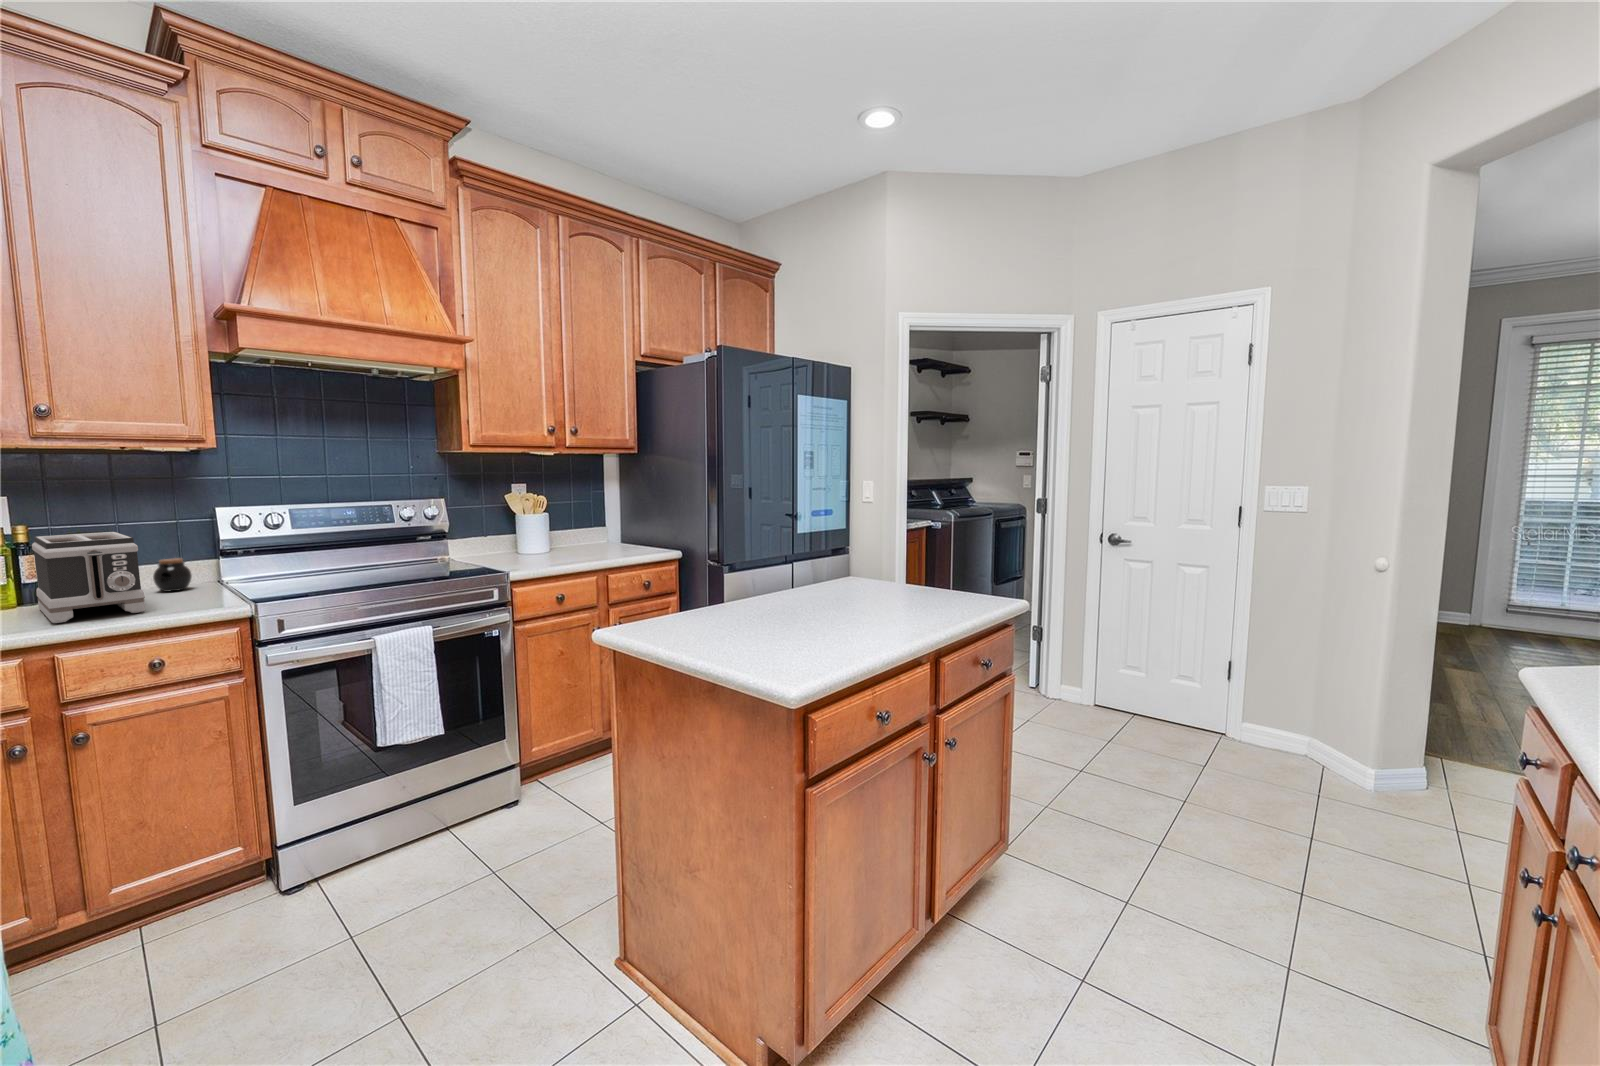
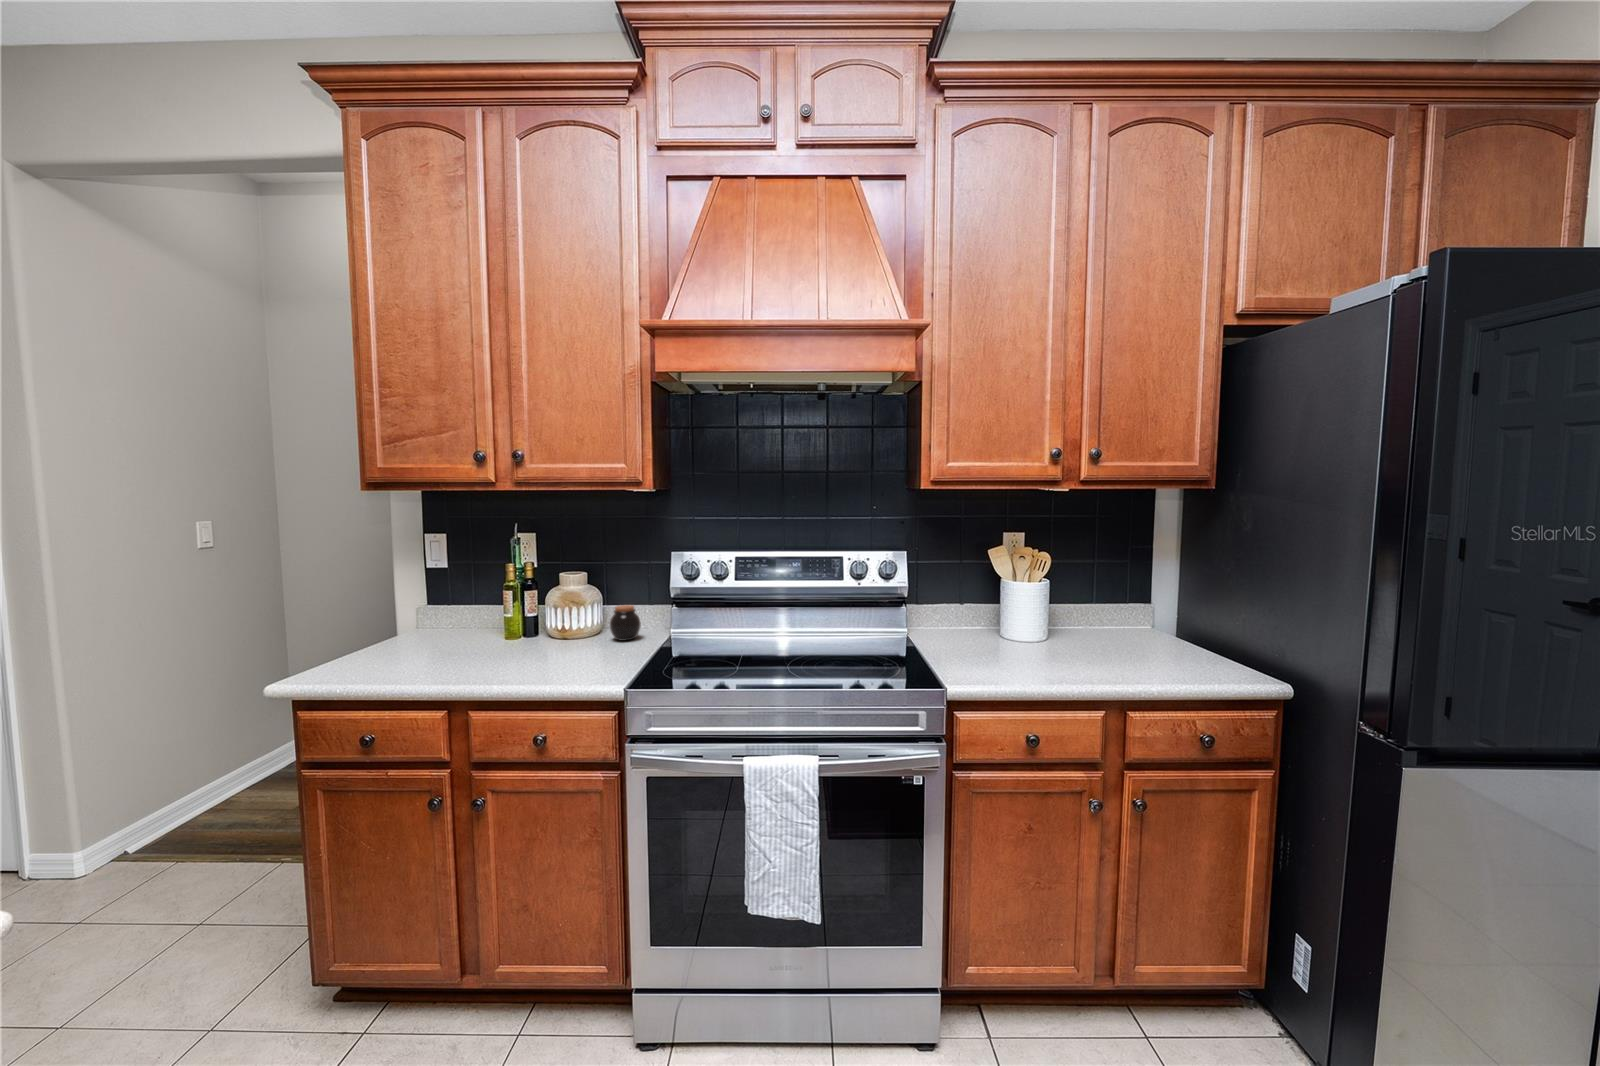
toaster: present [32,532,145,623] -> none [472,577,580,676]

